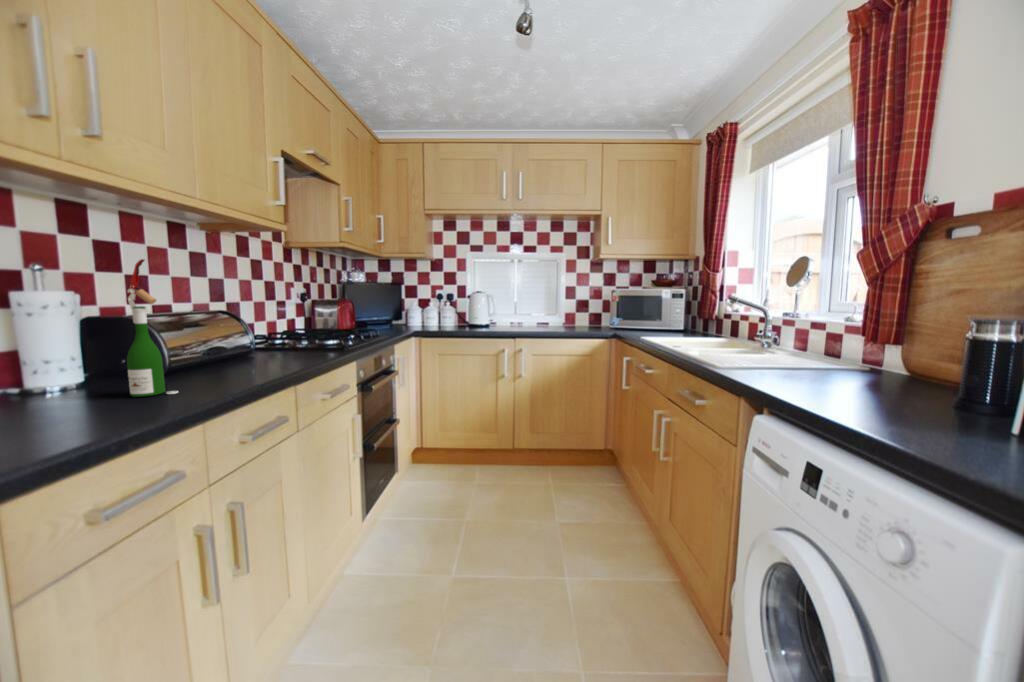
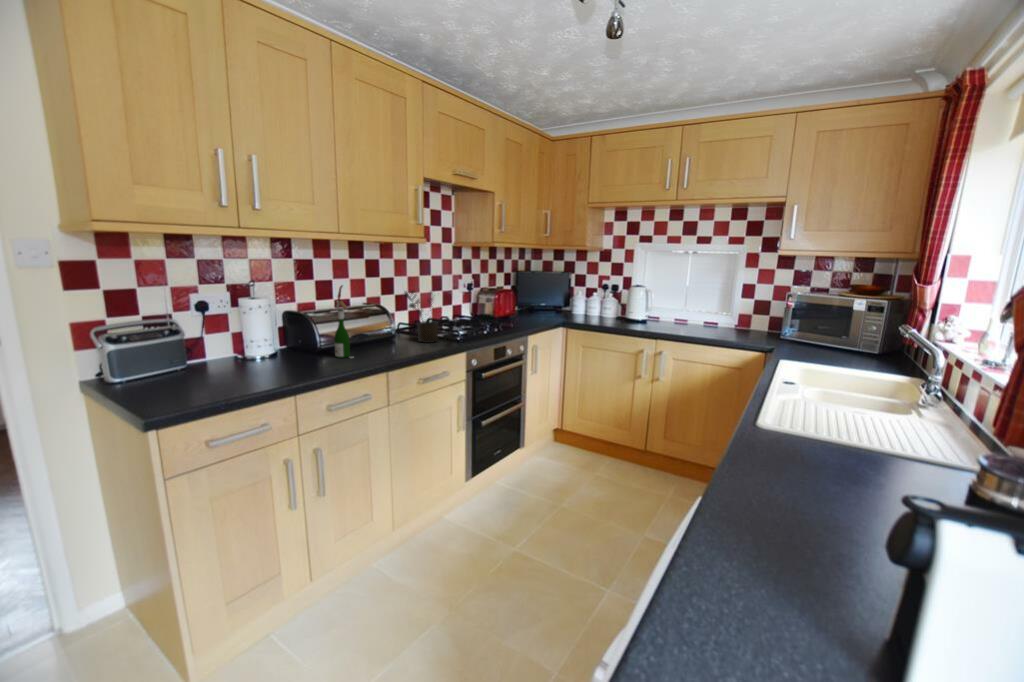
potted plant: none [240,285,302,361] -> present [405,291,438,343]

